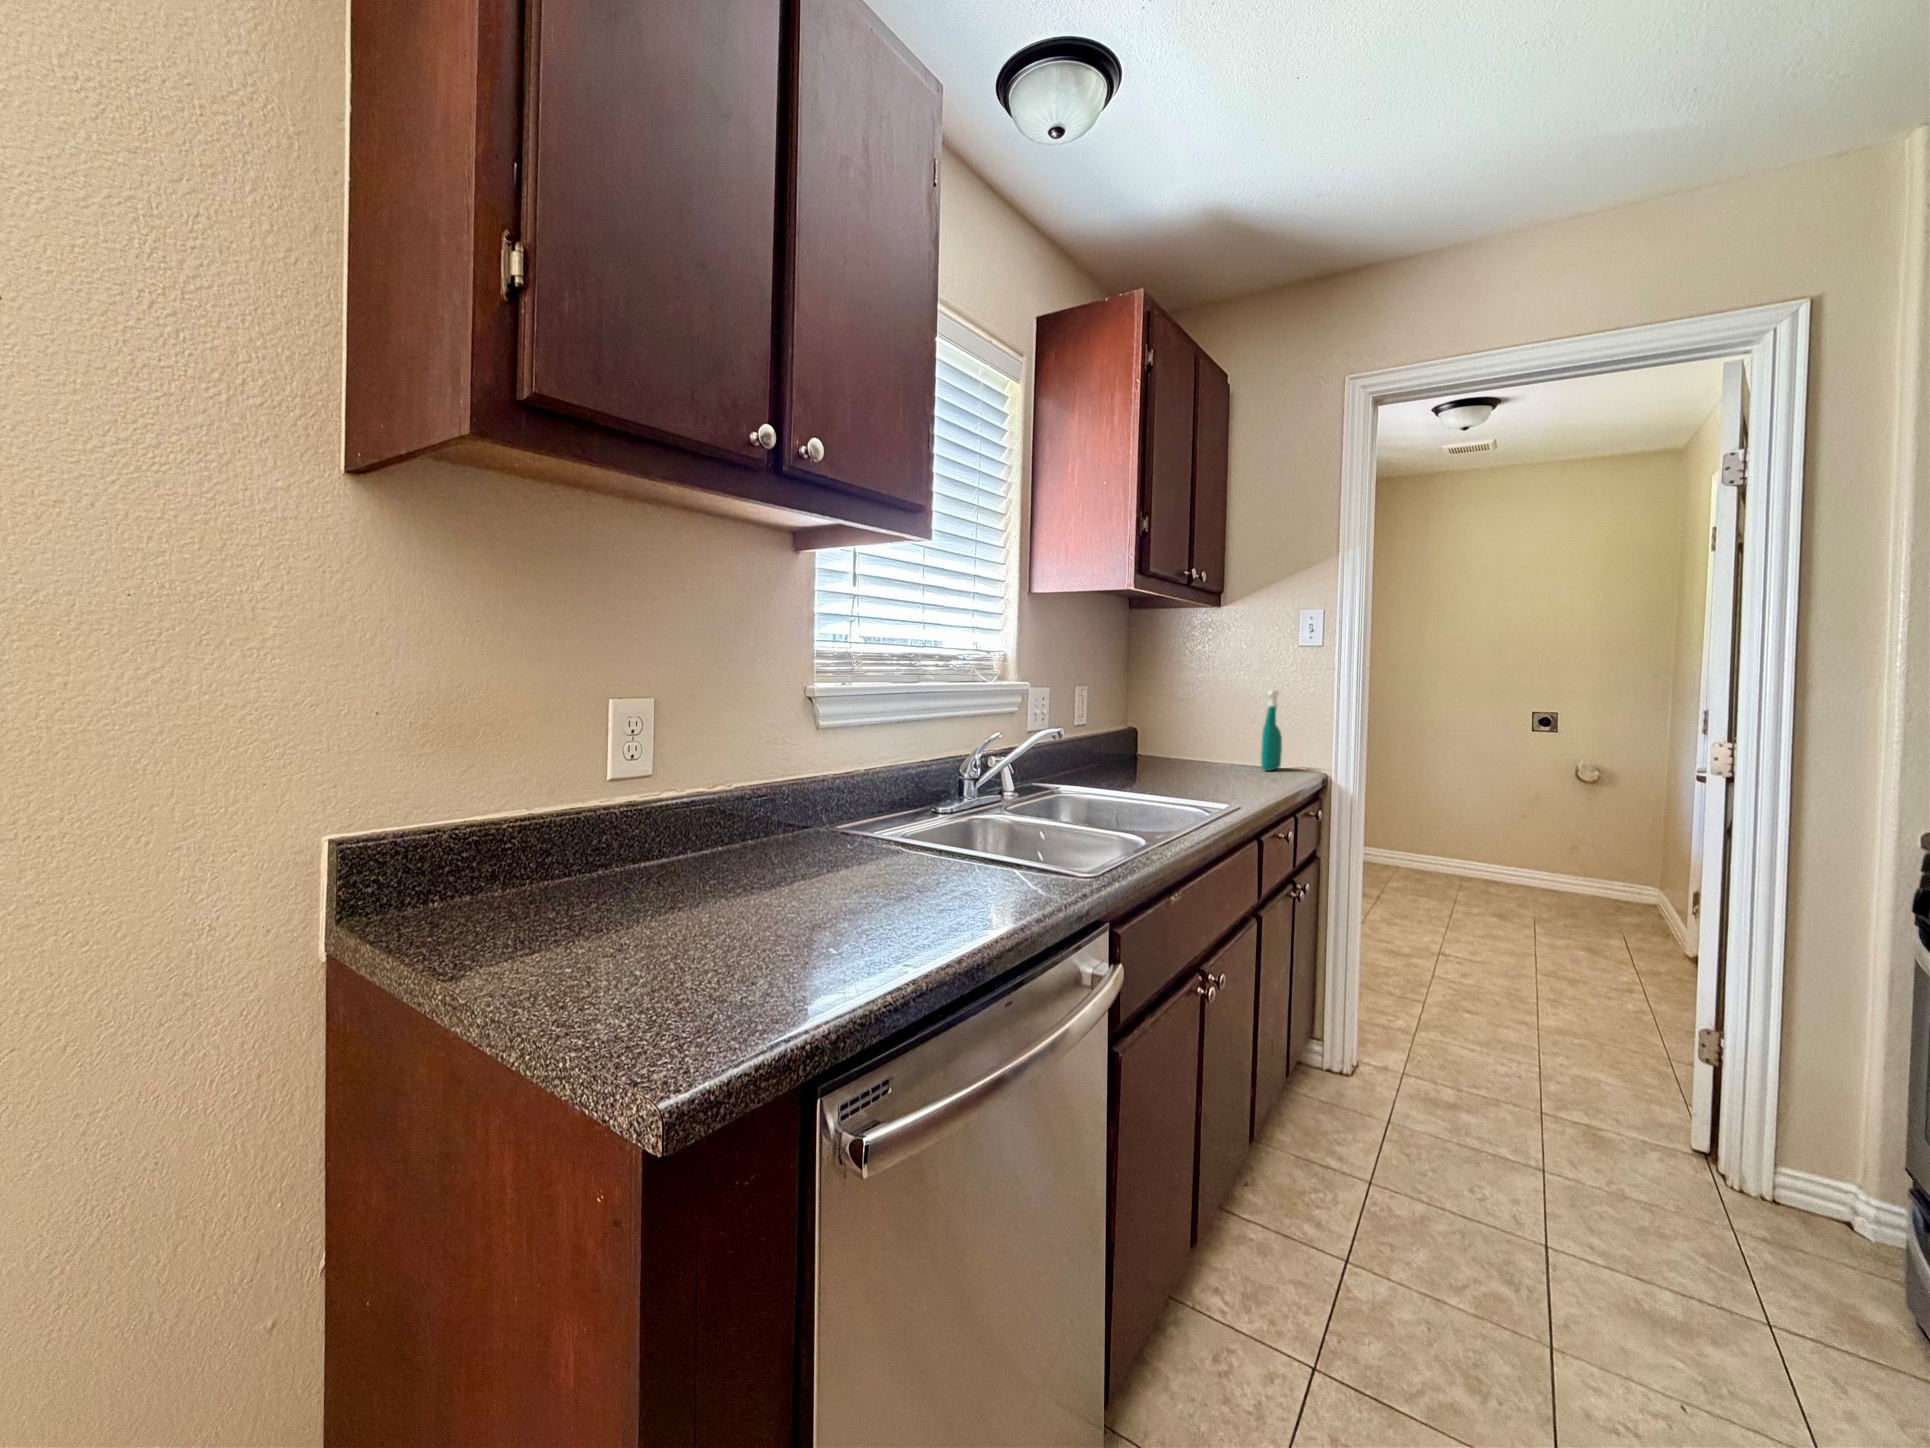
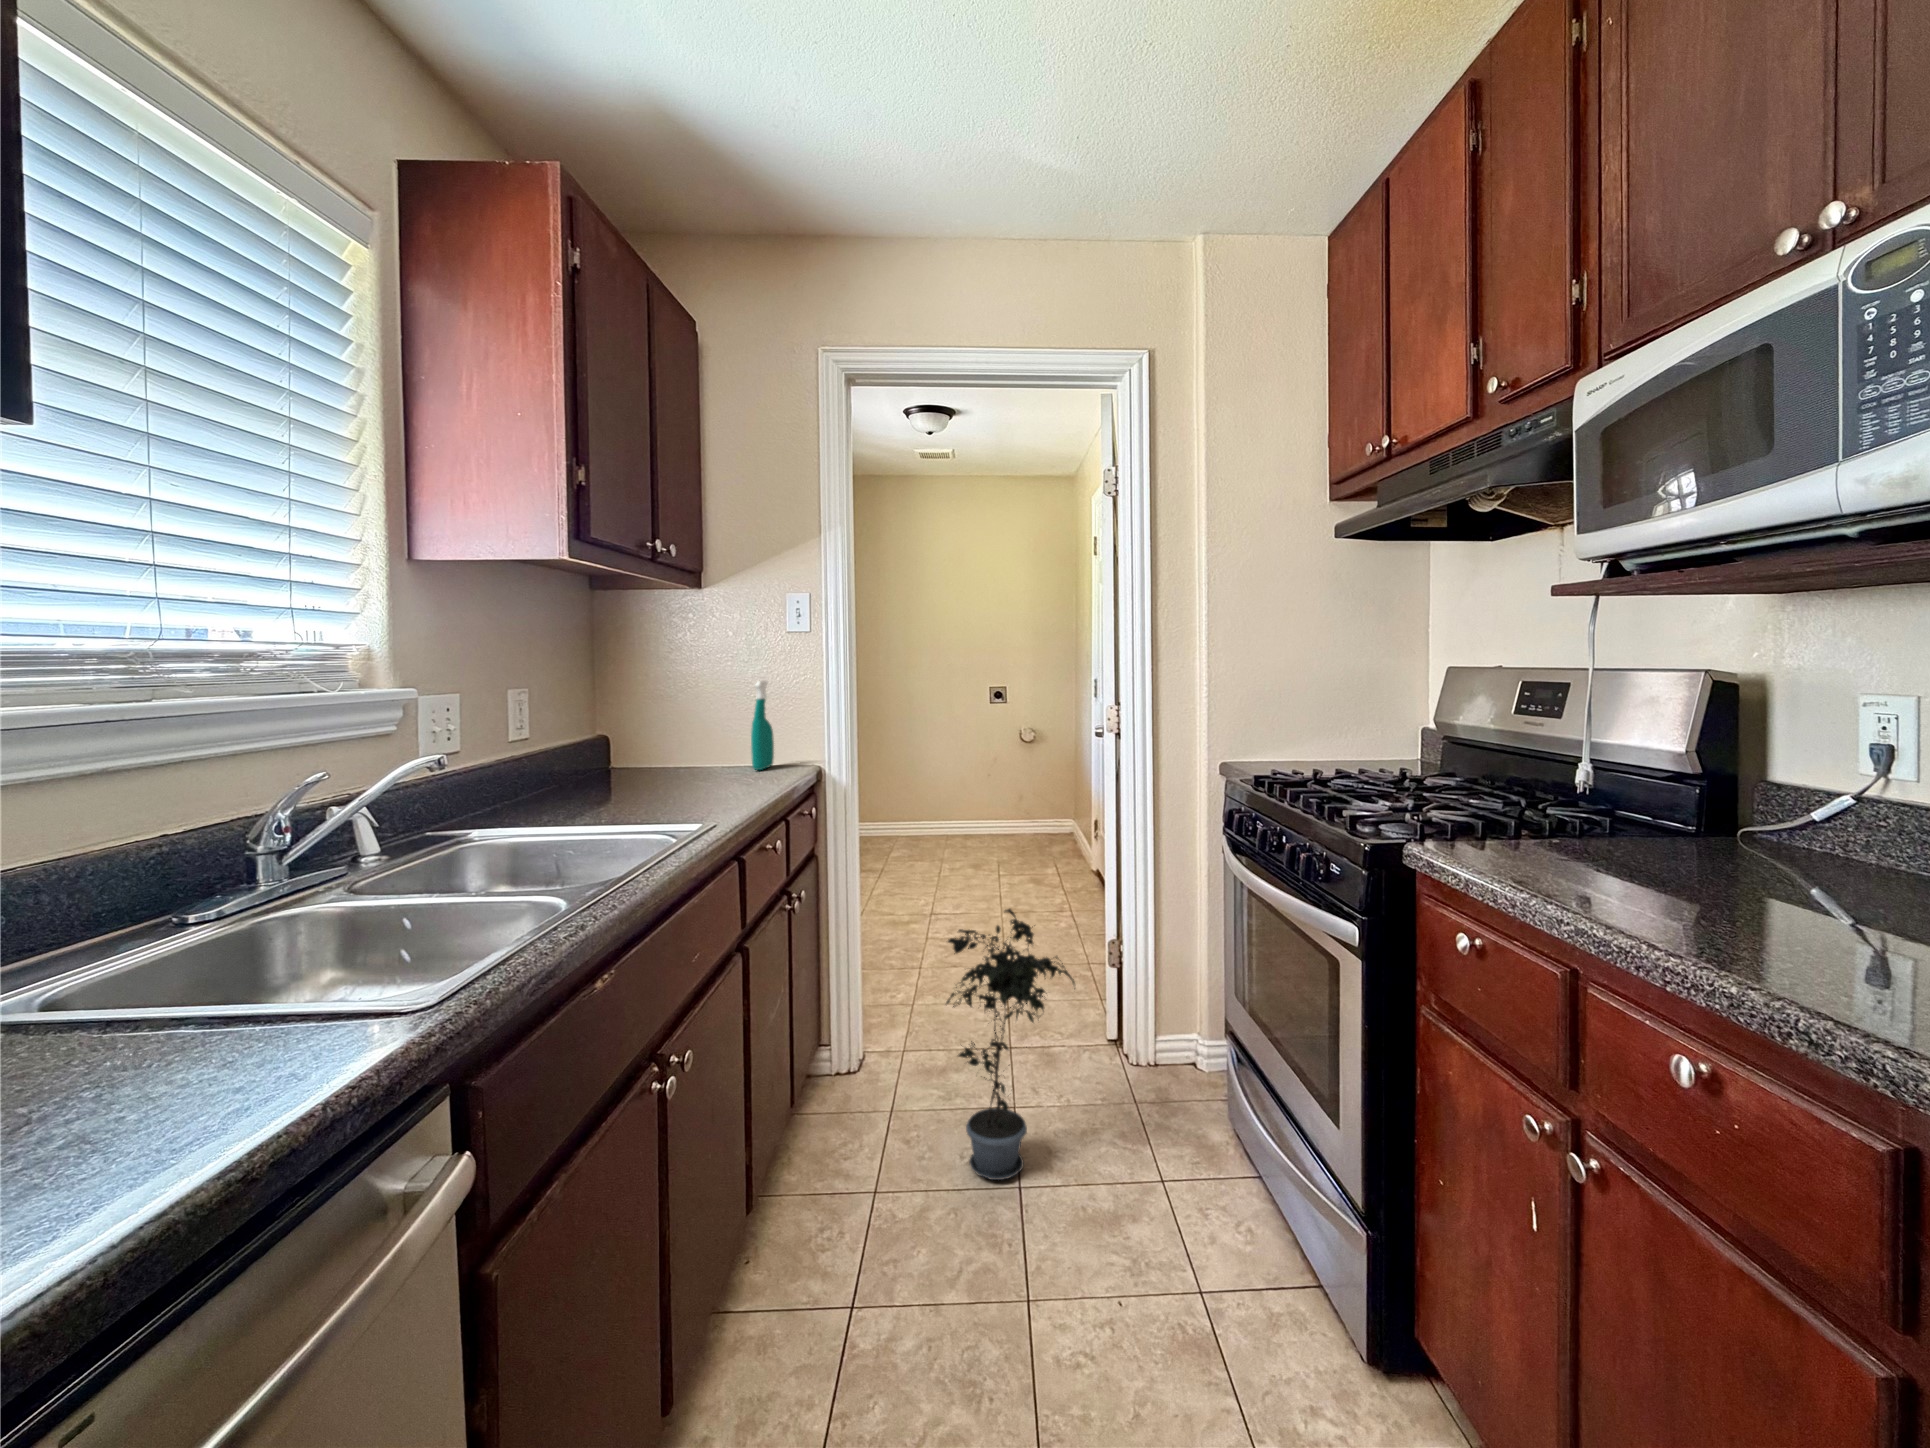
potted plant: none [1462,947,1640,1235] -> present [946,909,1075,1180]

